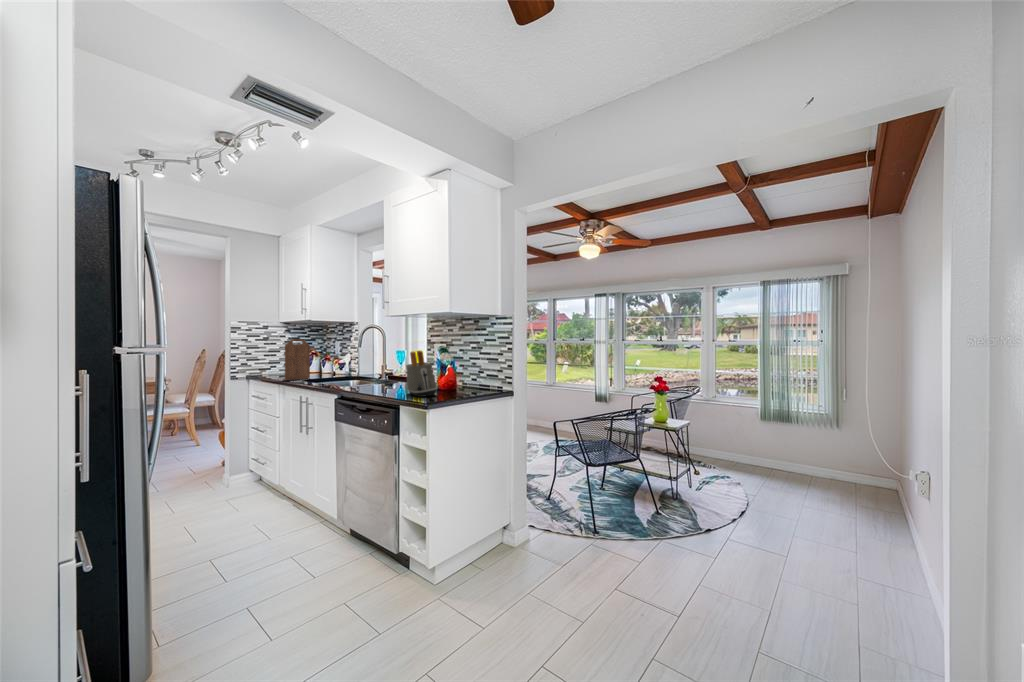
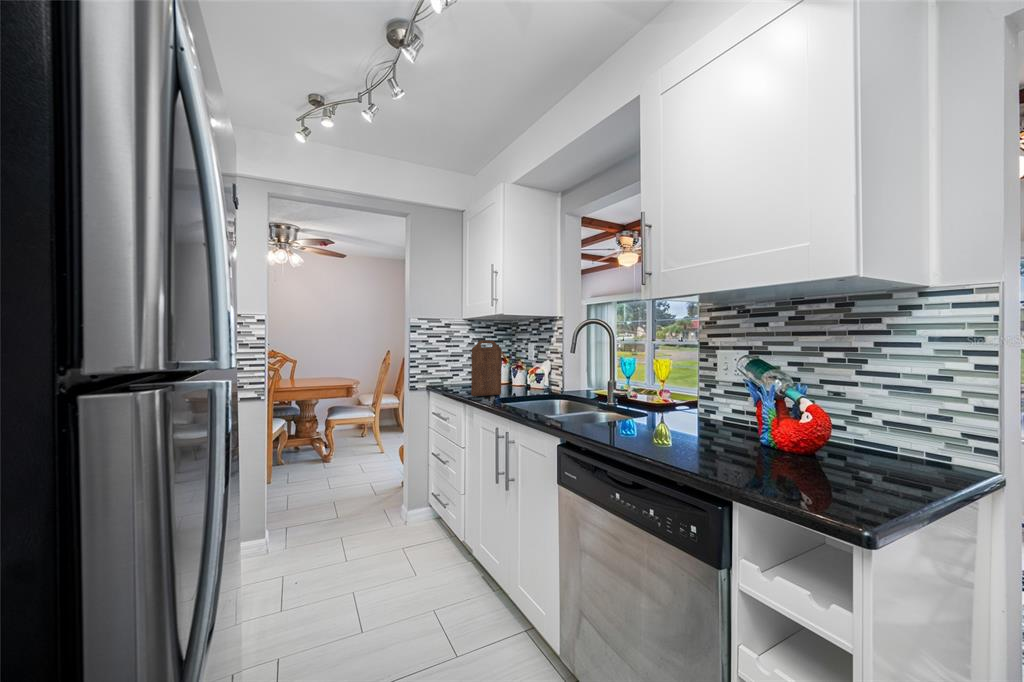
toaster: present [406,351,437,397] -> none [709,369,812,481]

